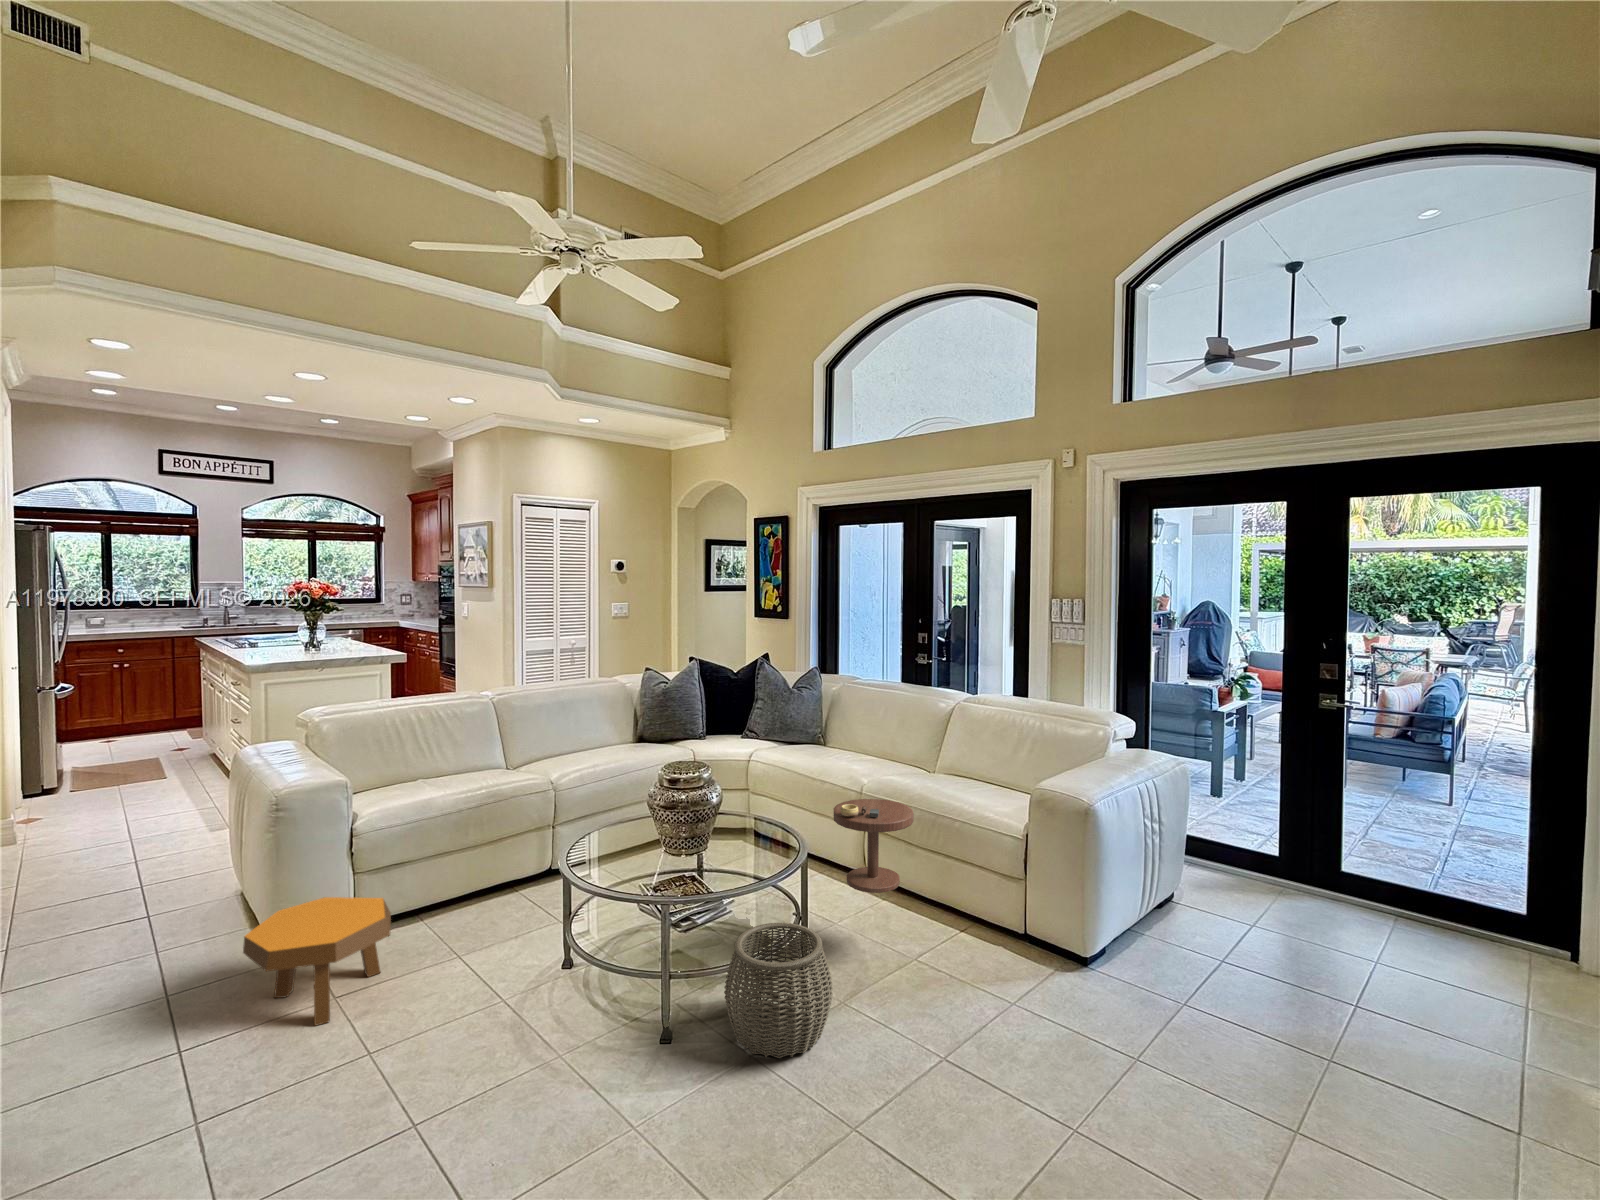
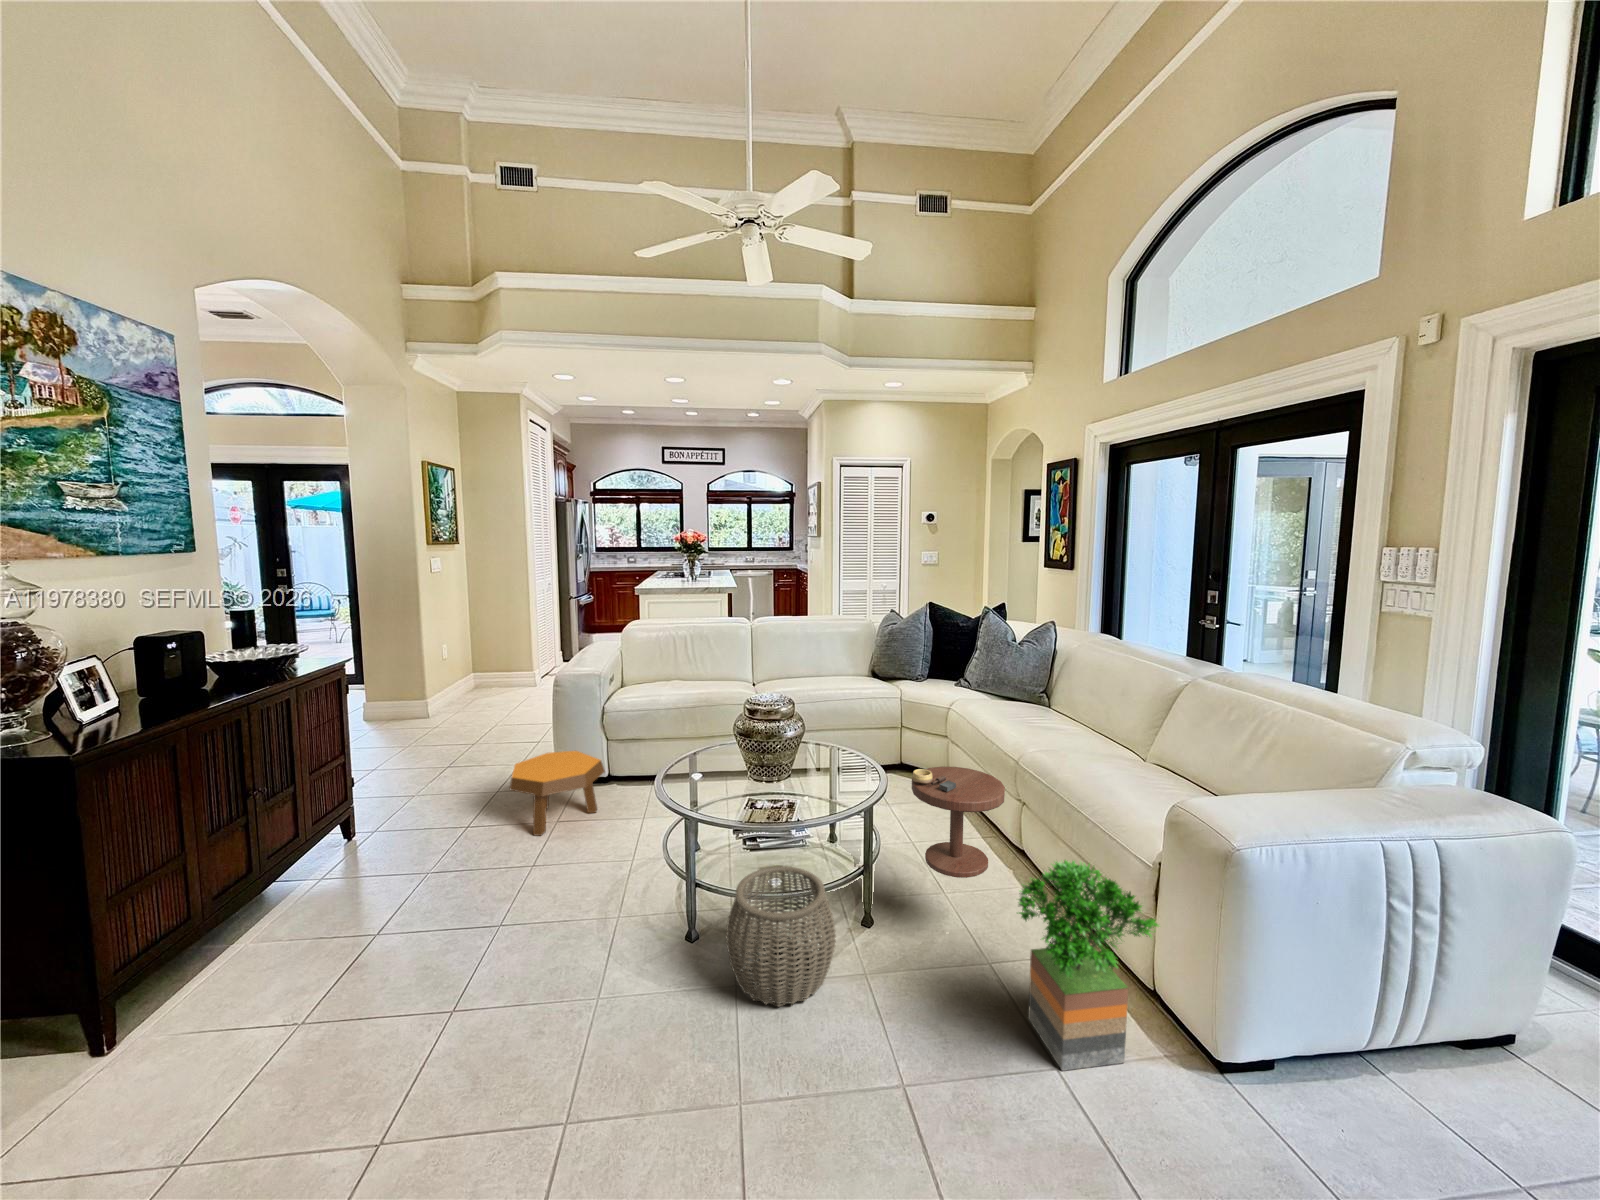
potted tree: none [967,842,1059,1002] -> present [1017,860,1159,1071]

